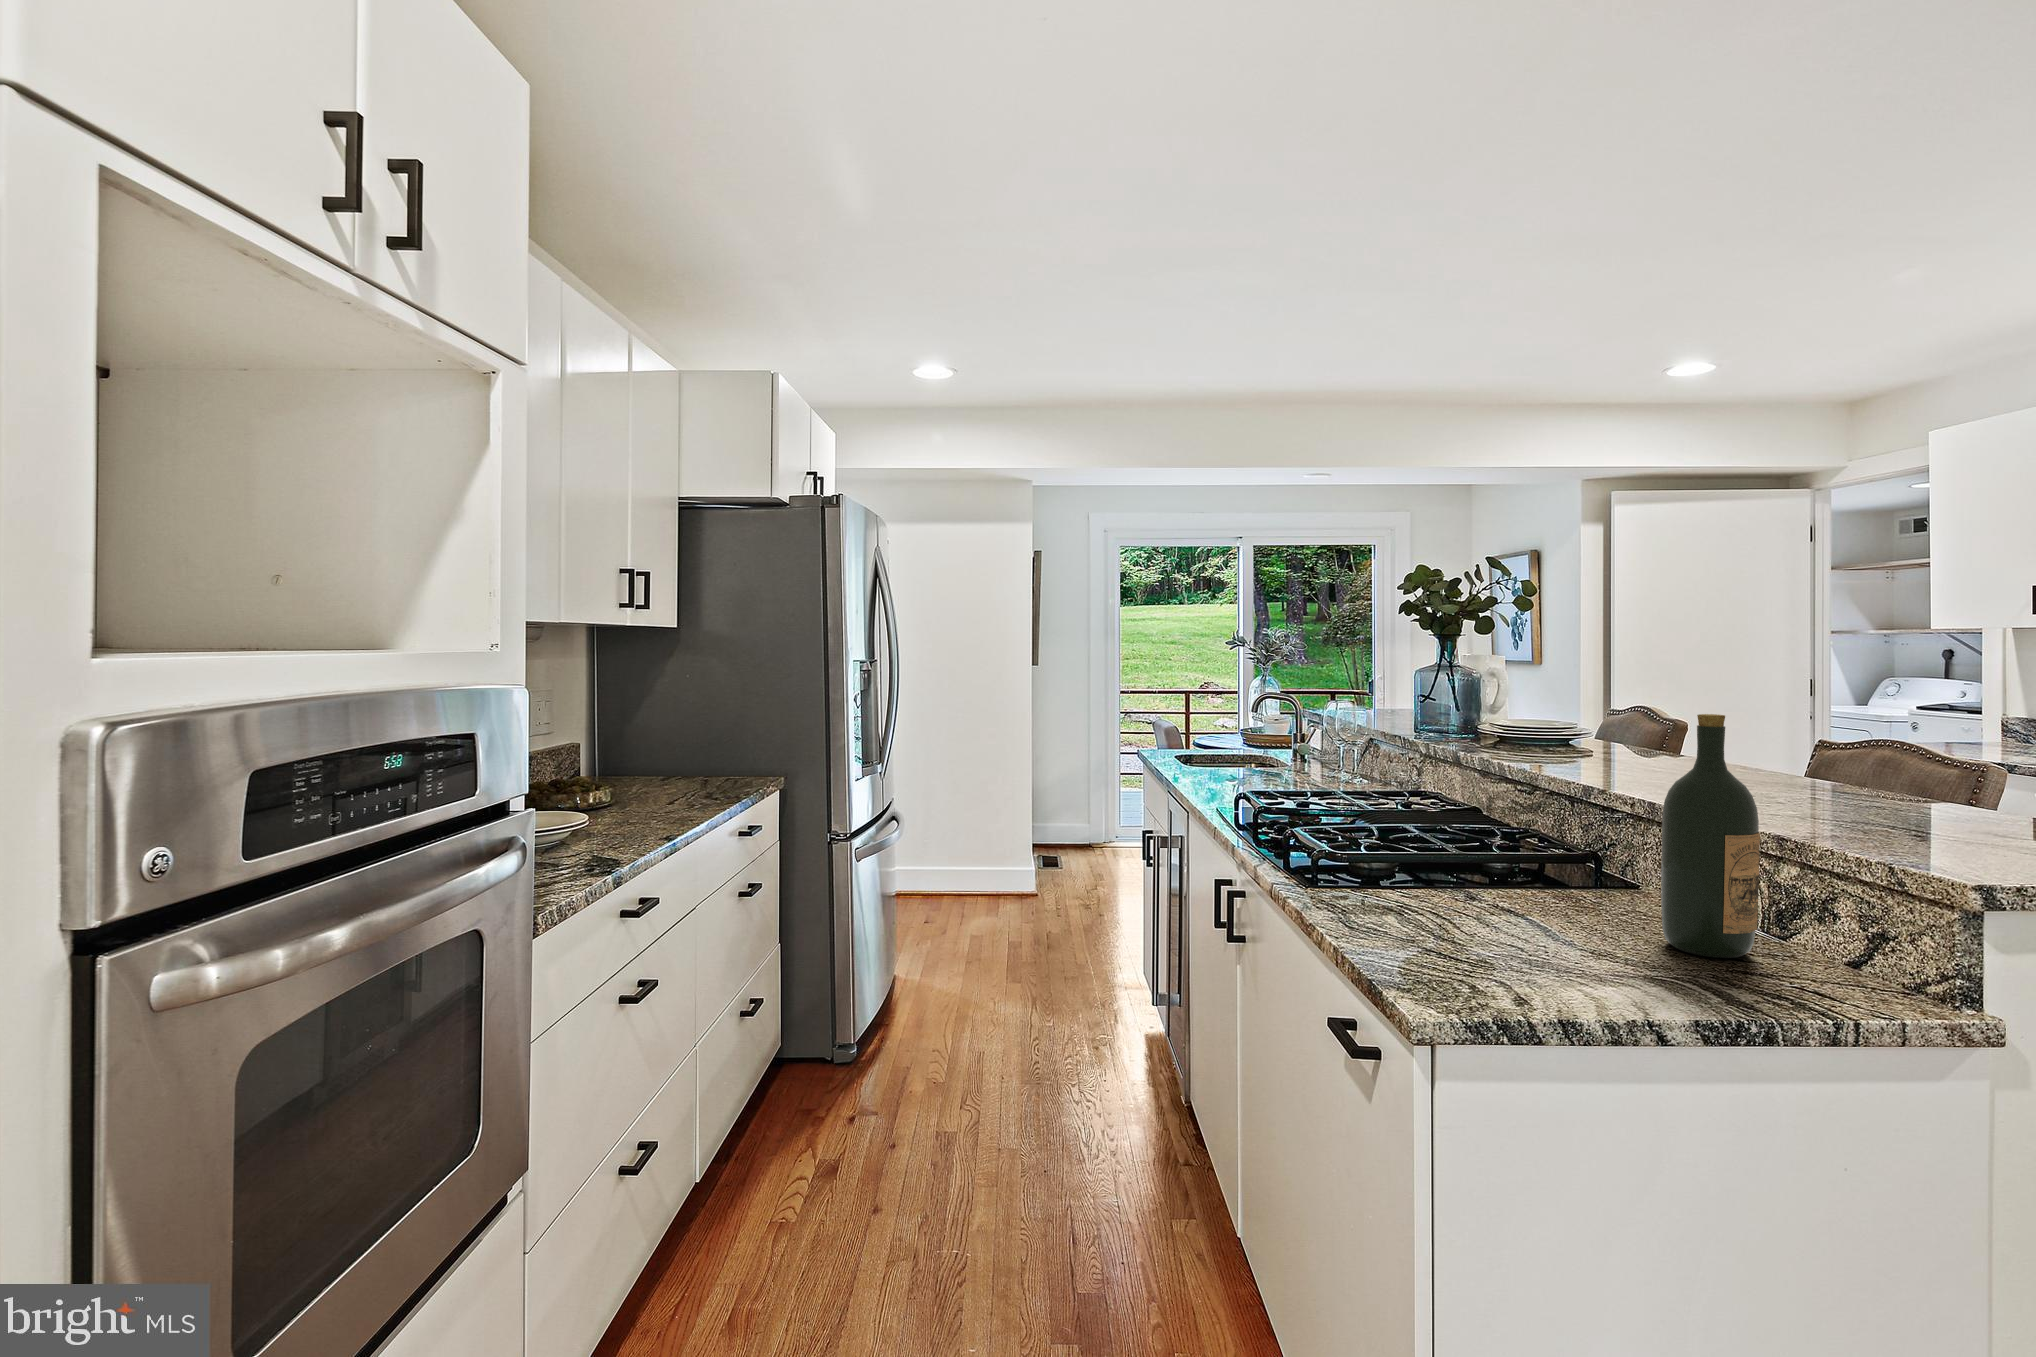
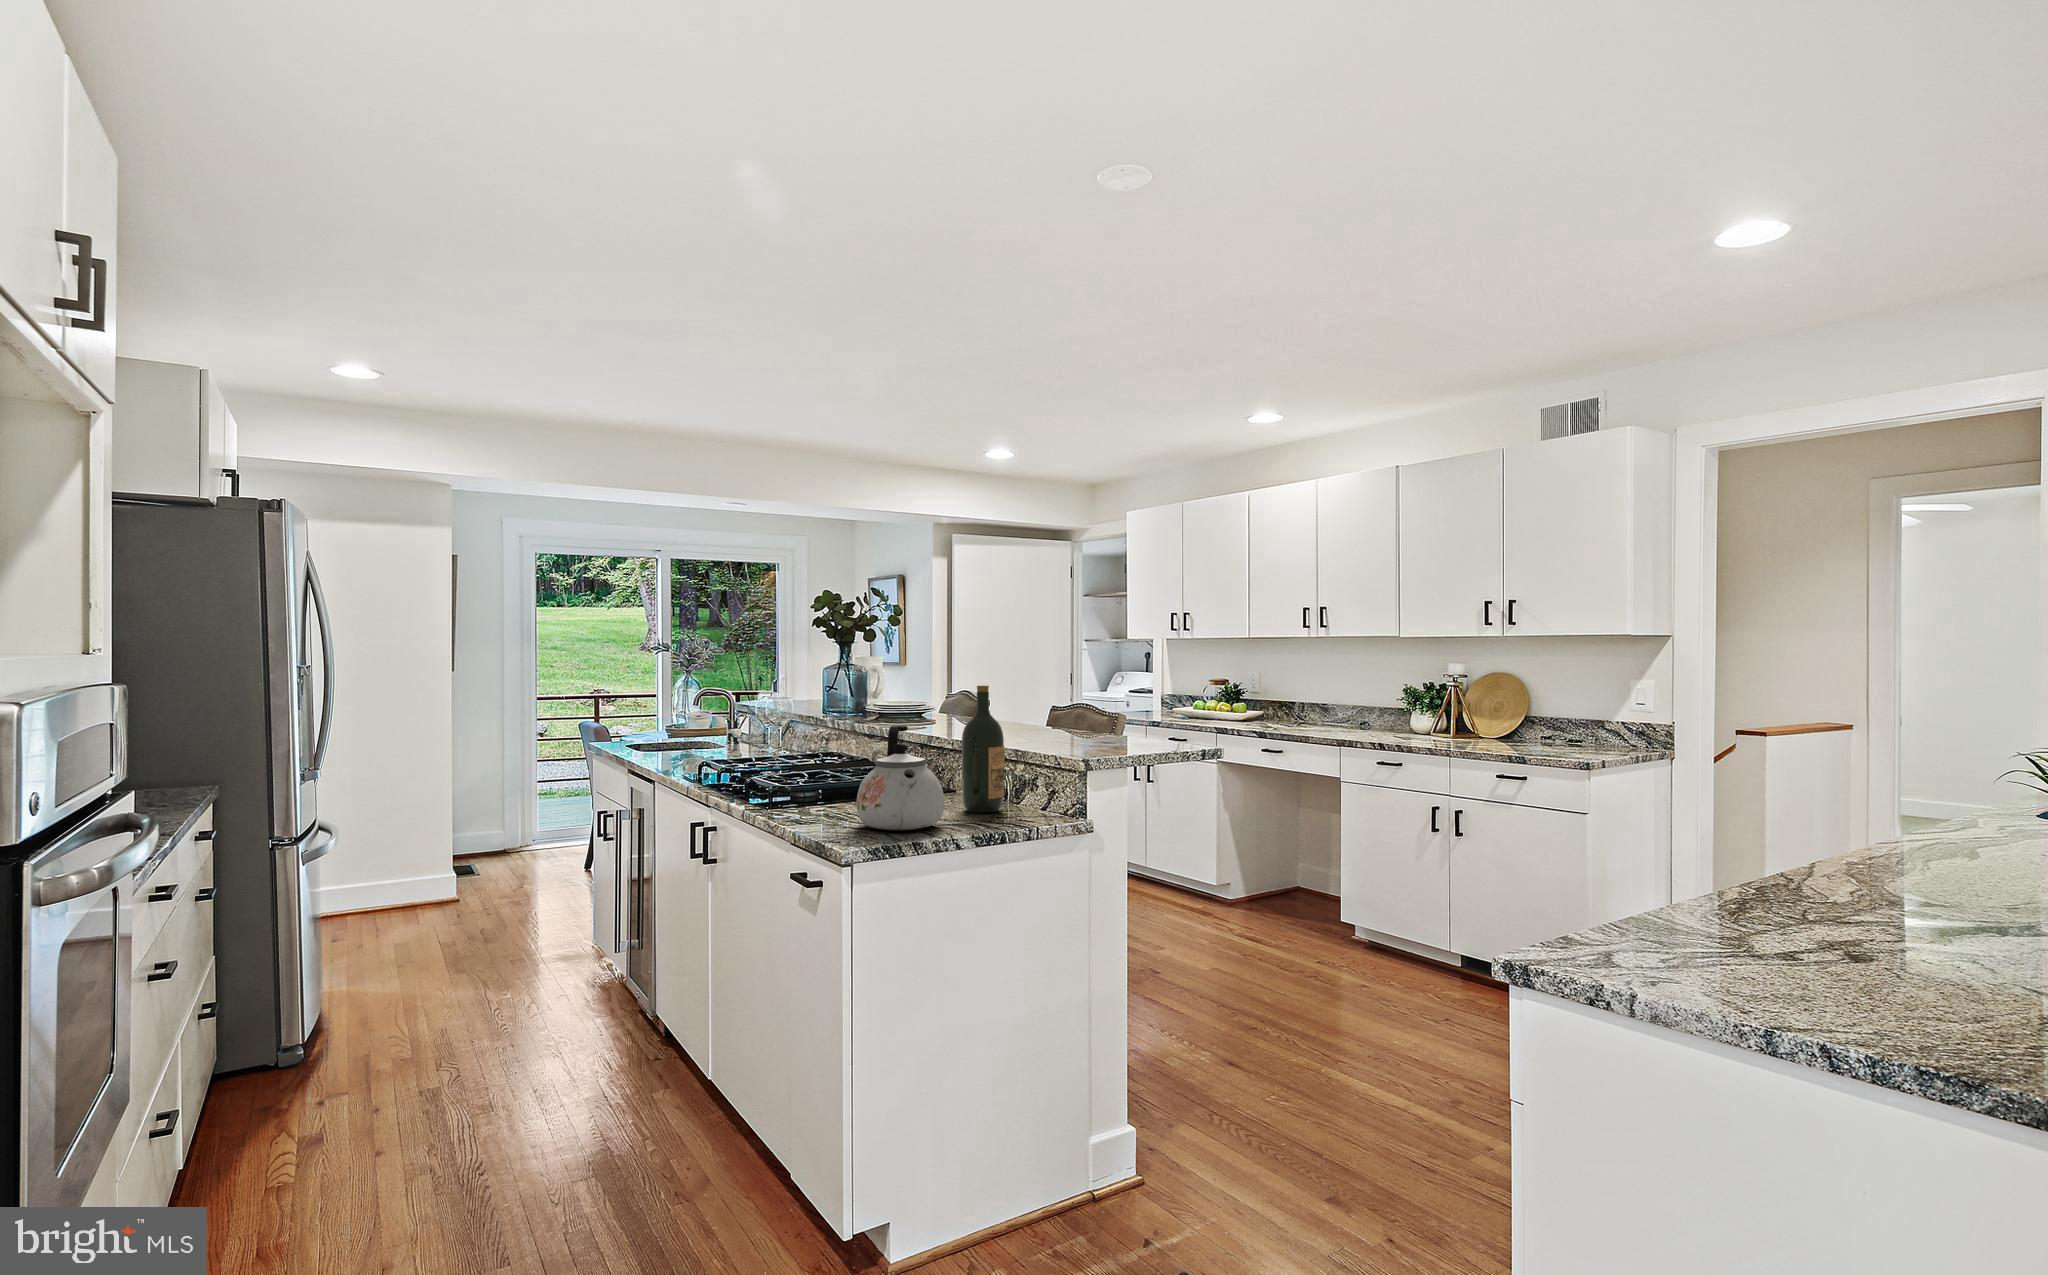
kettle: none [1446,786,1630,992] -> present [856,726,944,830]

